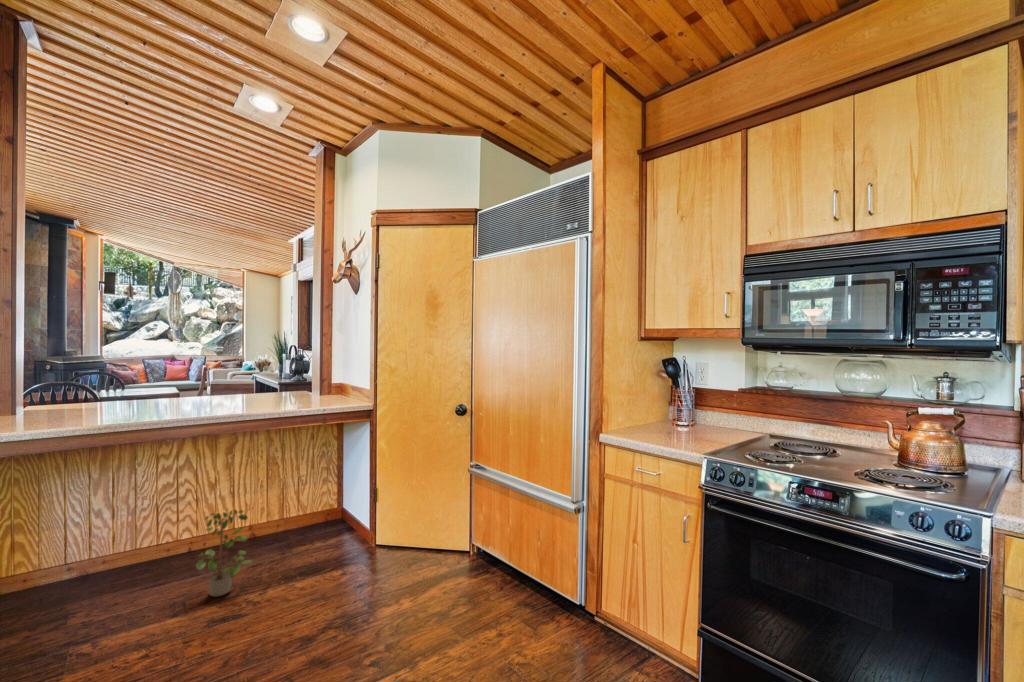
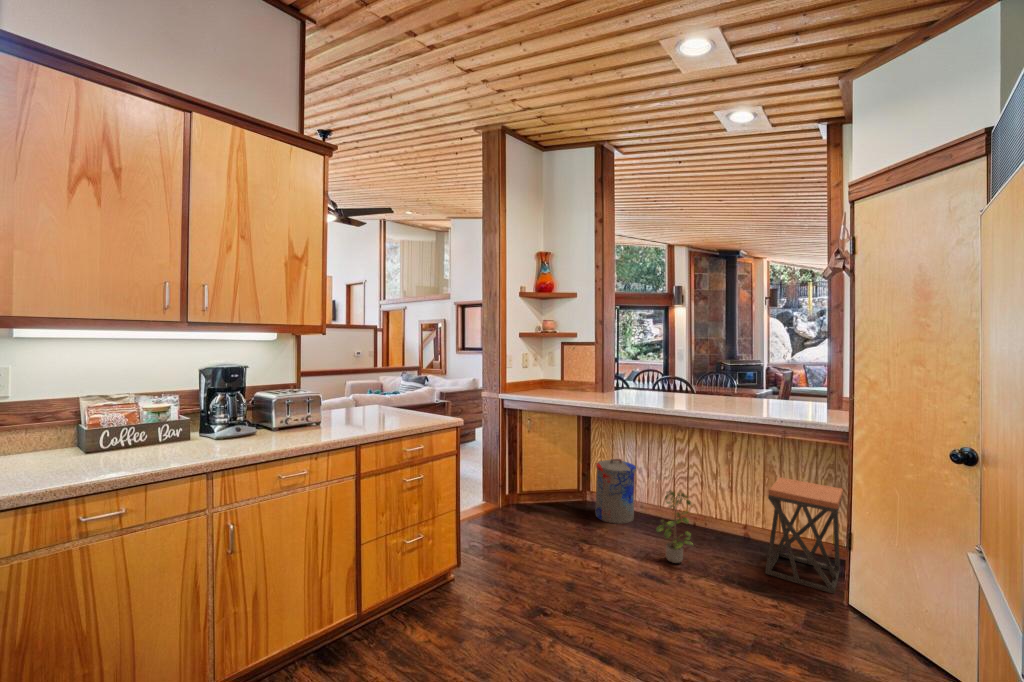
stool: none [292,458,362,556] -> present [765,477,843,594]
trash can: none [26,507,108,611] -> present [595,459,636,524]

